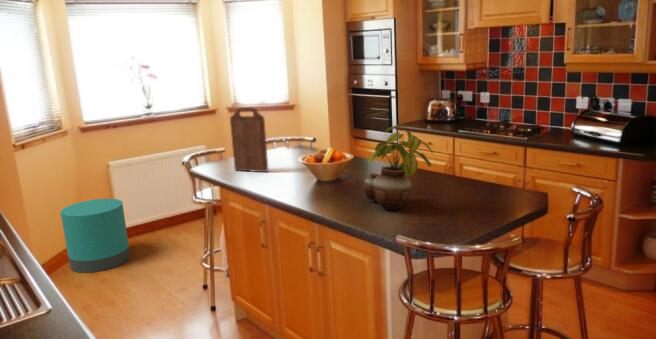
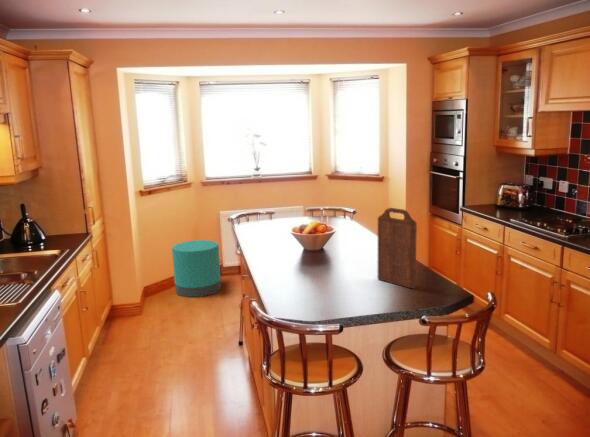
cutting board: present [230,108,268,172] -> present [377,208,417,288]
potted plant: present [364,125,432,210] -> none [286,210,339,283]

